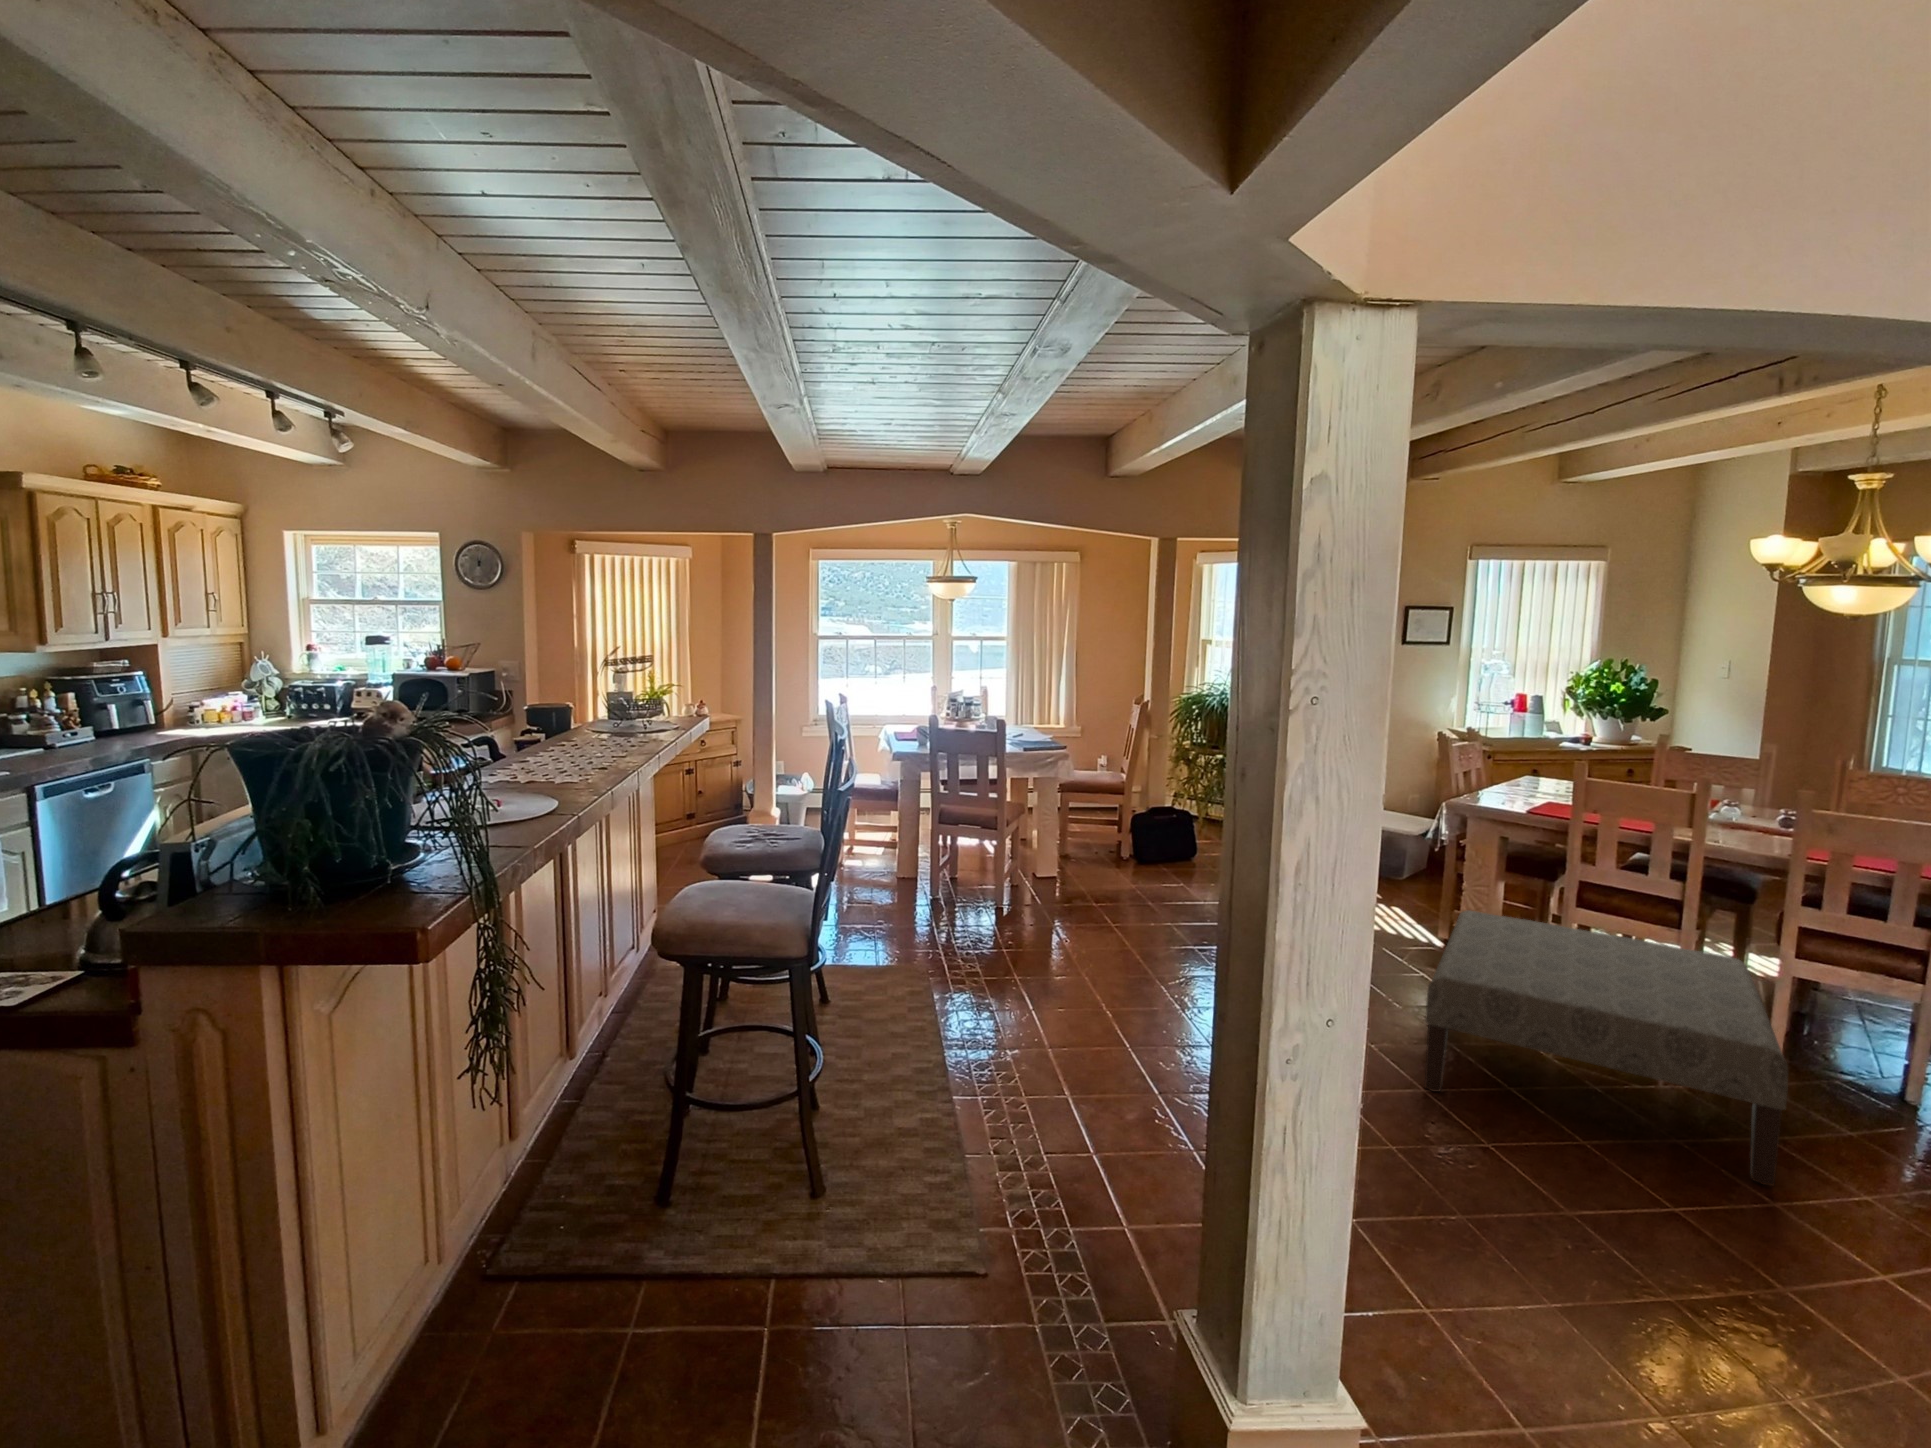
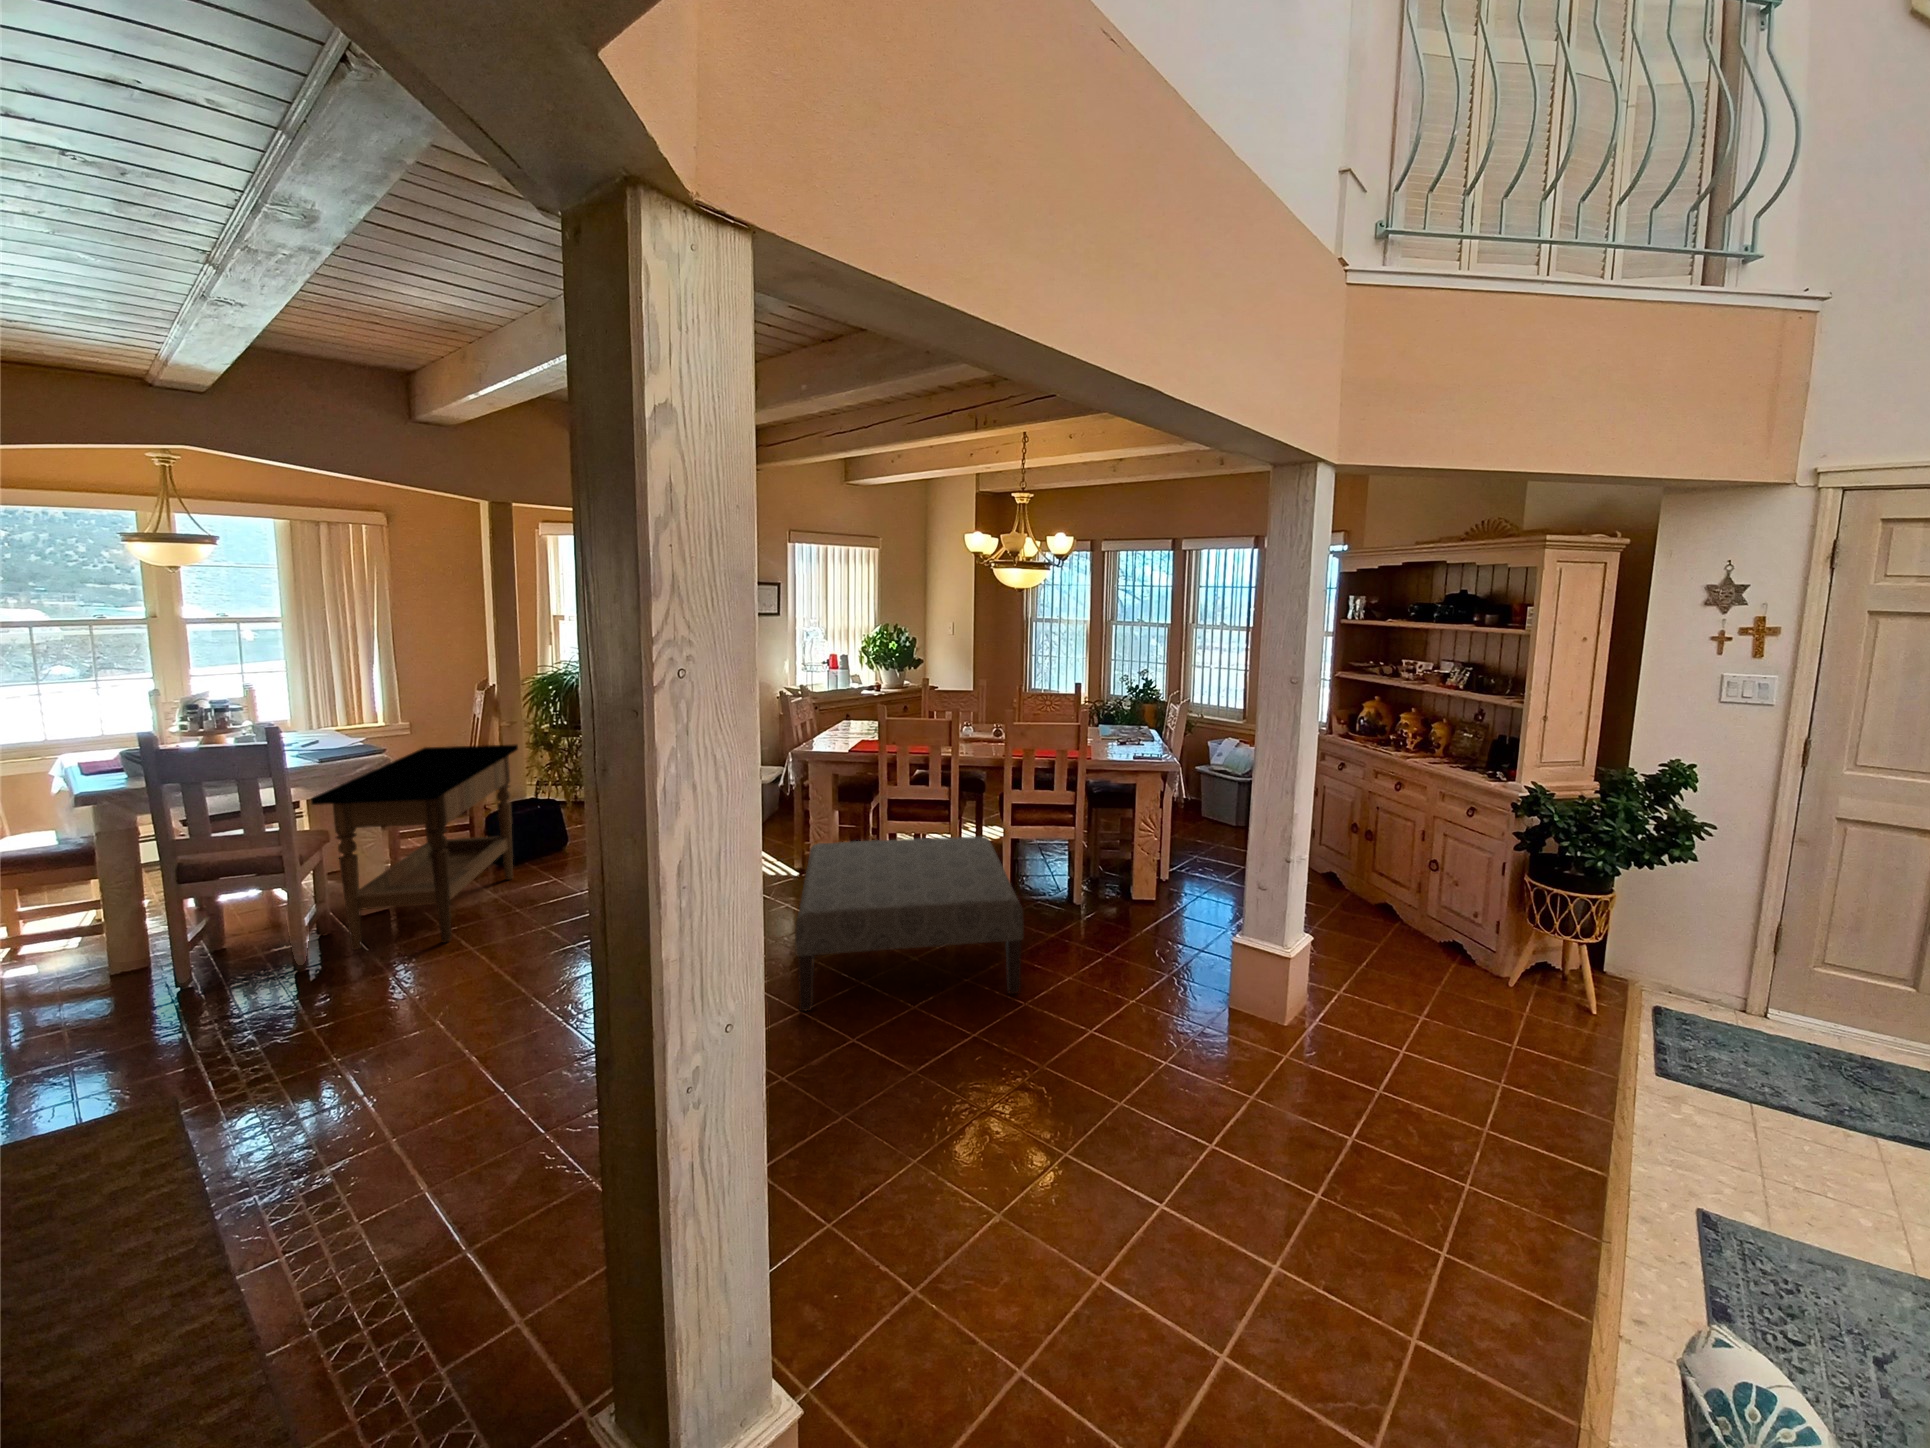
side table: none [1017,747,1164,917] -> present [311,744,518,950]

